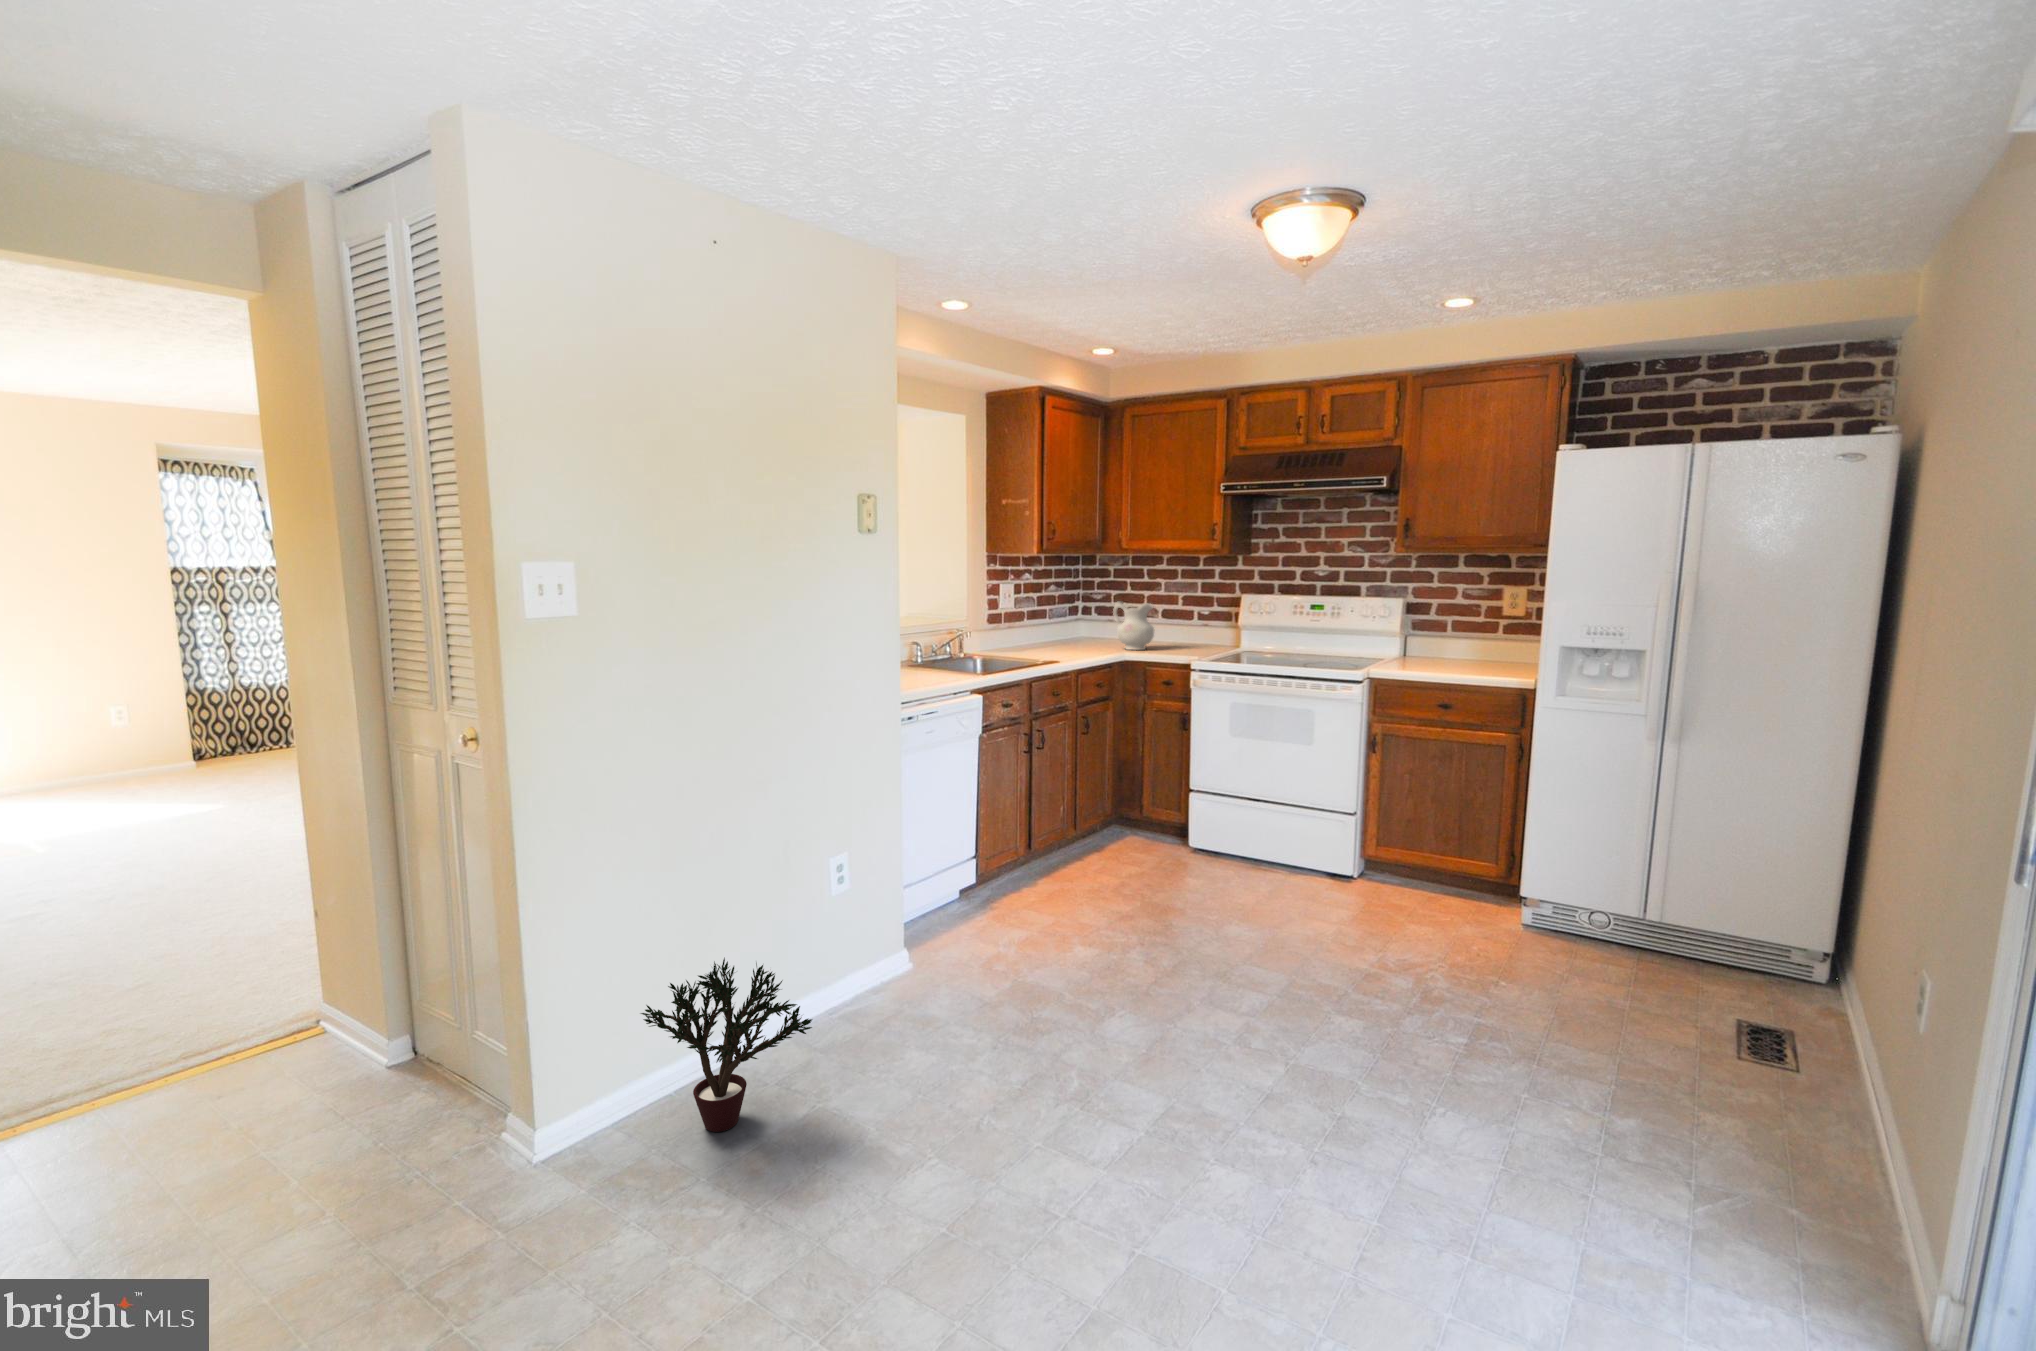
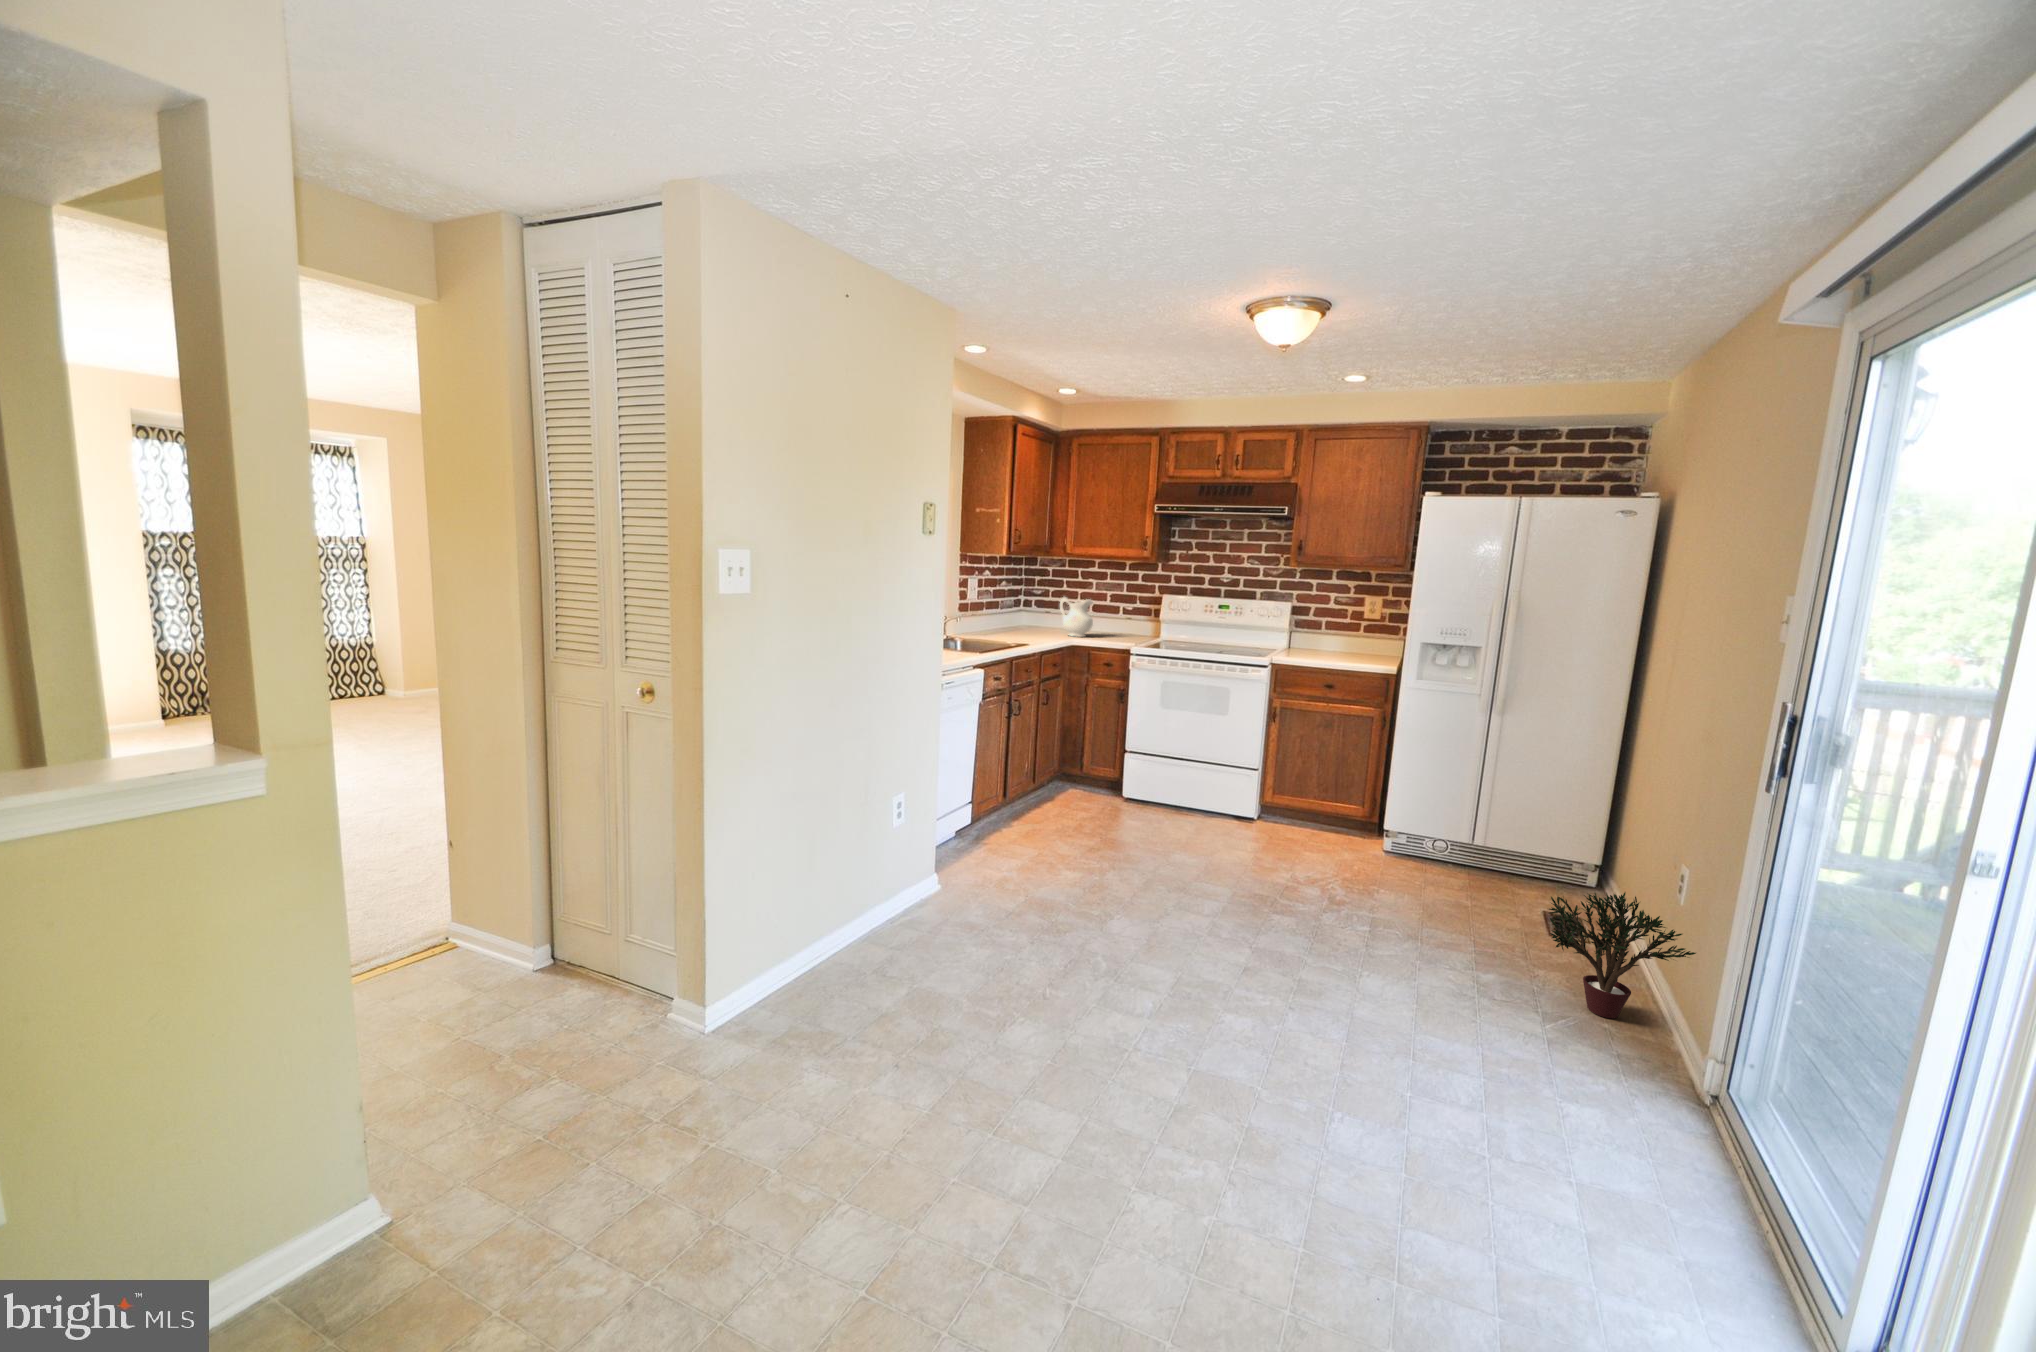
potted plant: present [641,958,812,1132] -> present [1549,893,1696,1018]

